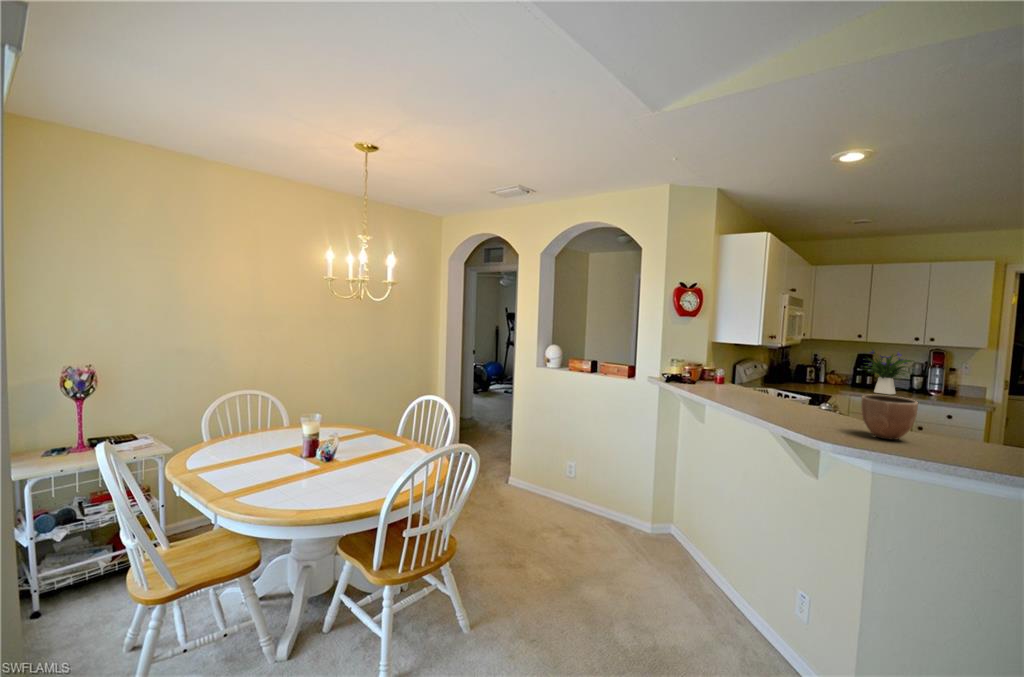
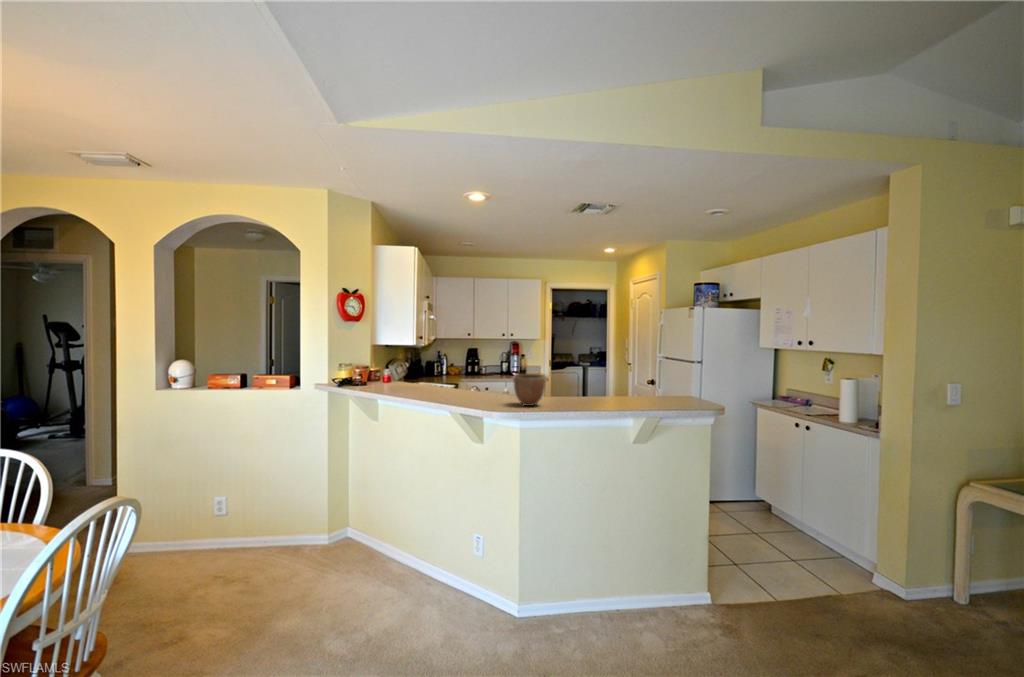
flower arrangement: present [866,350,912,394] -> none [472,342,504,378]

